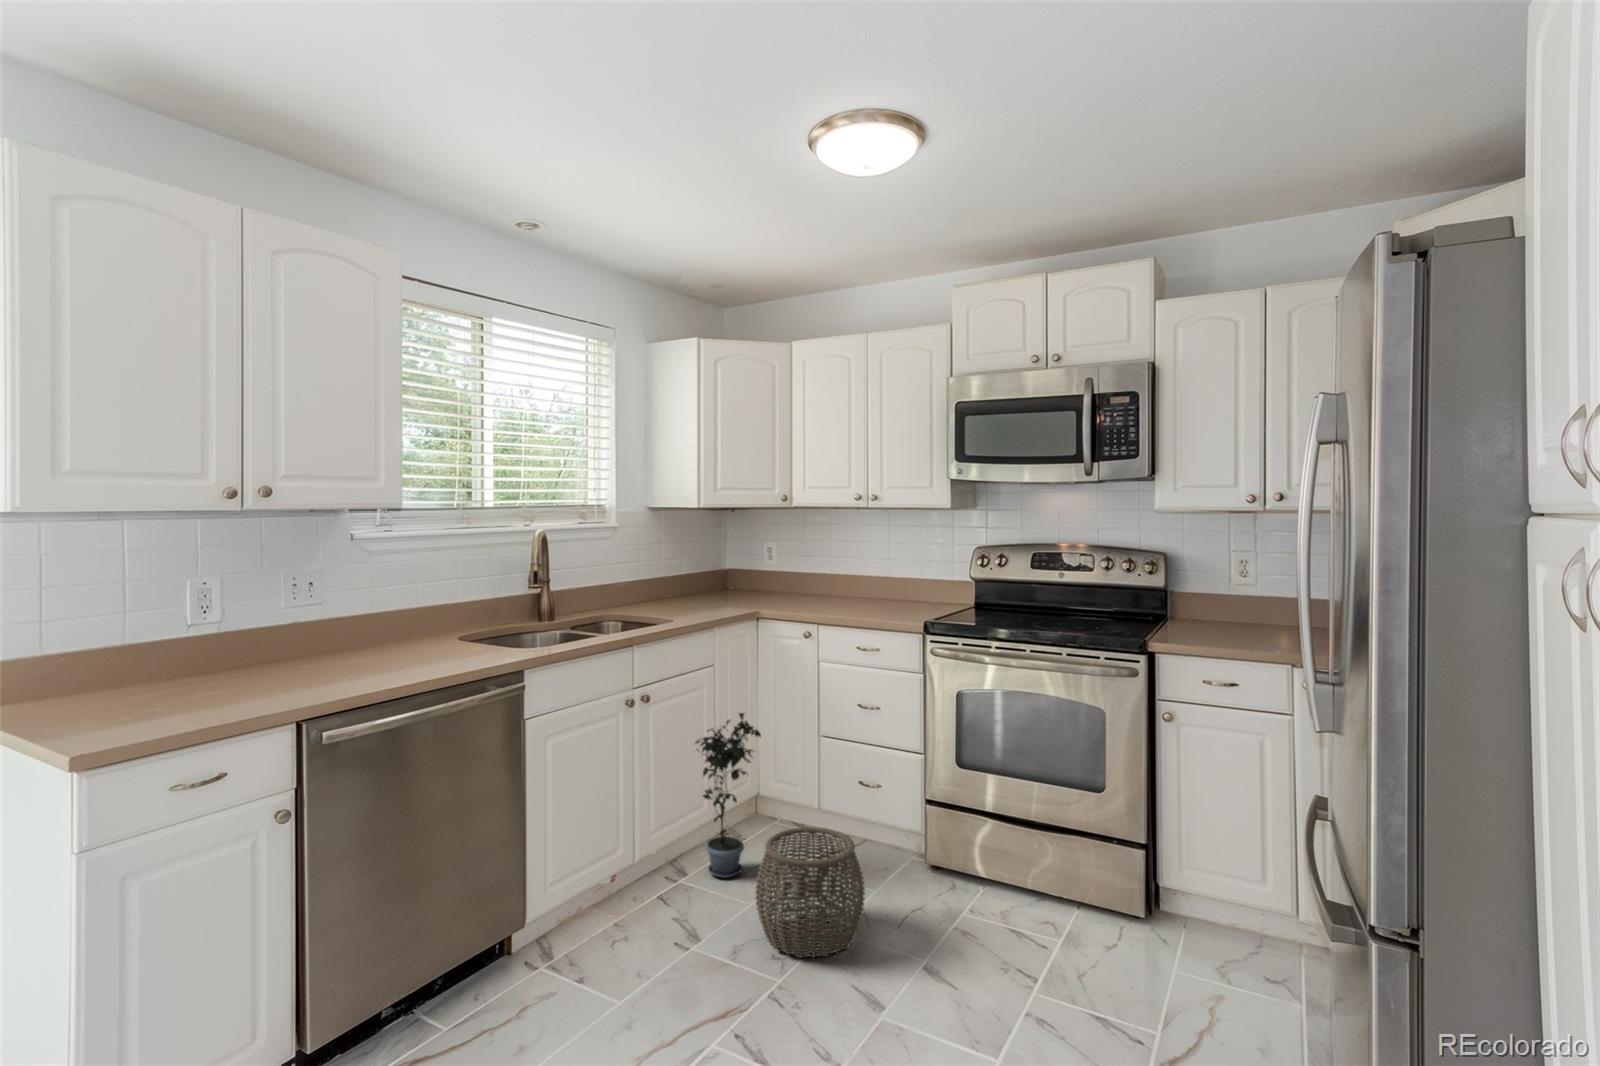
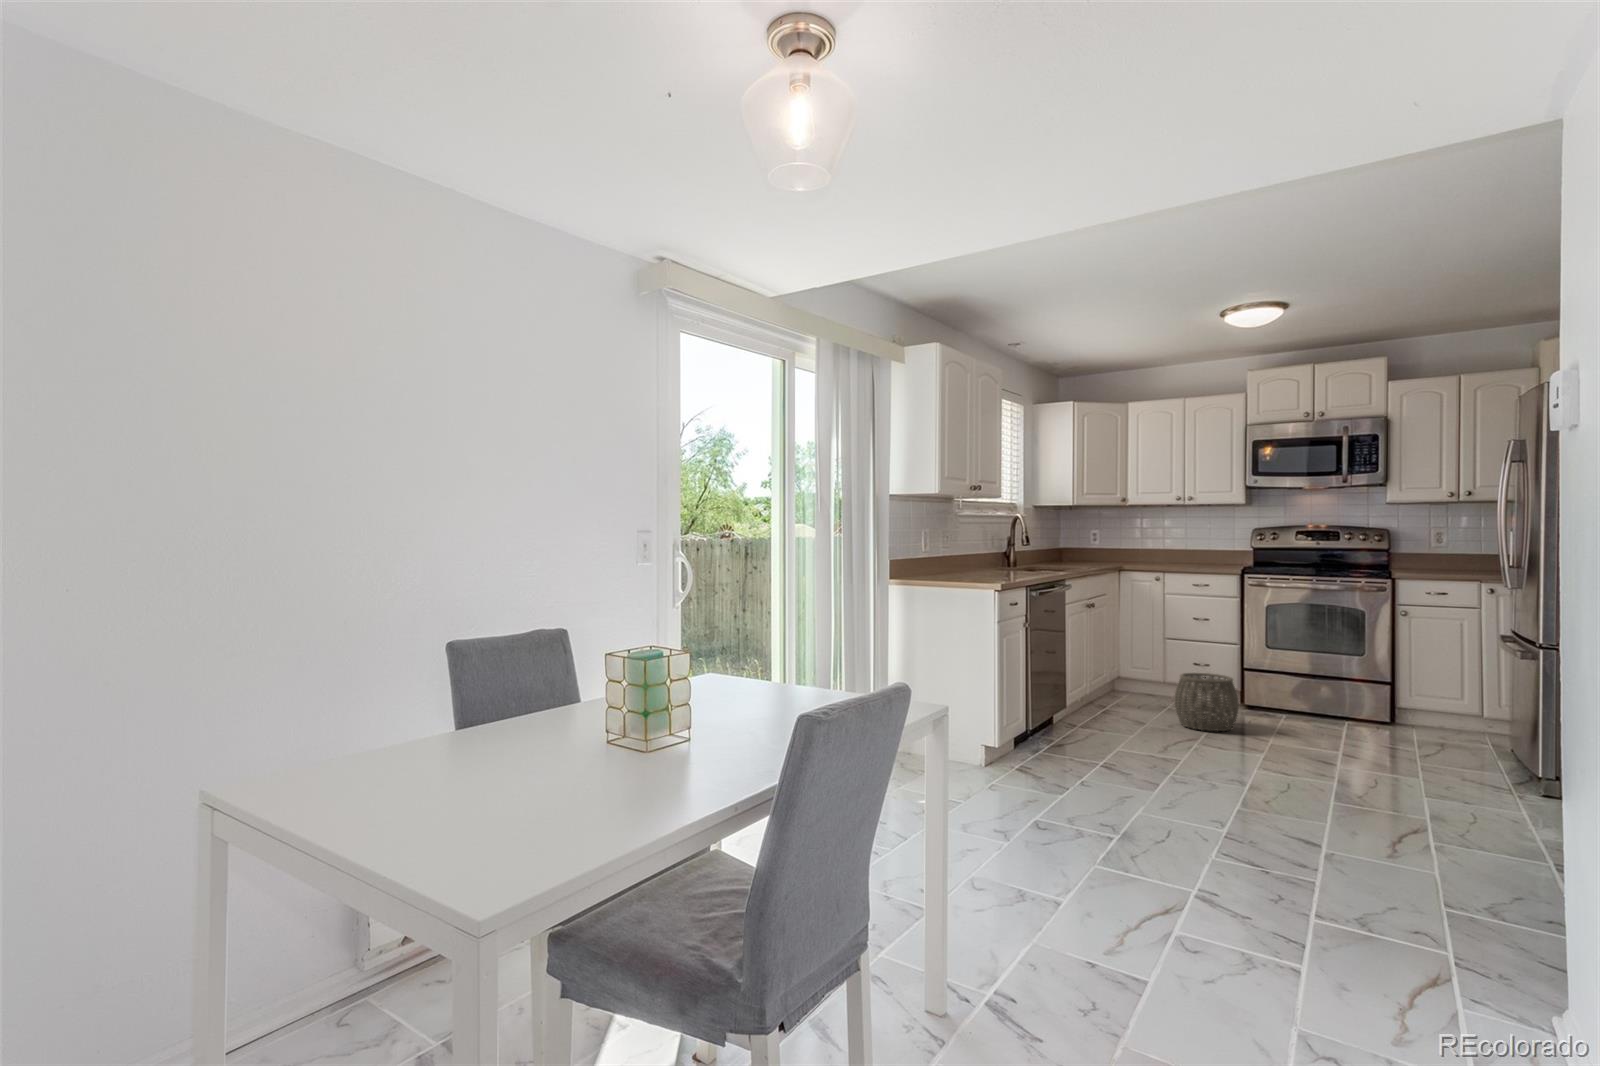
potted plant: present [696,713,761,878] -> none [1106,617,1150,711]

